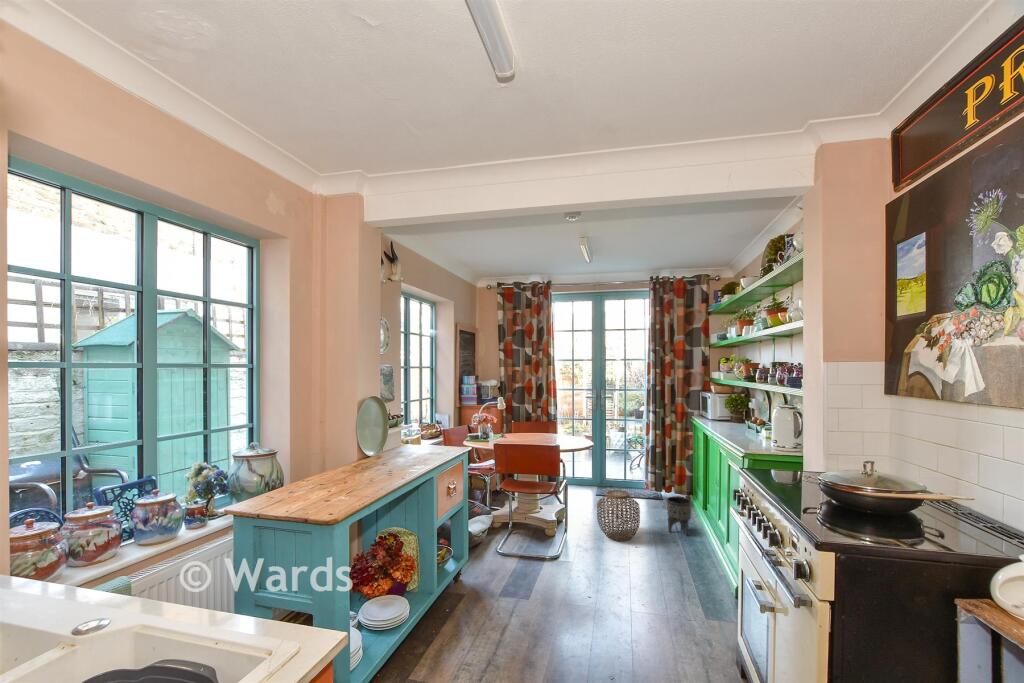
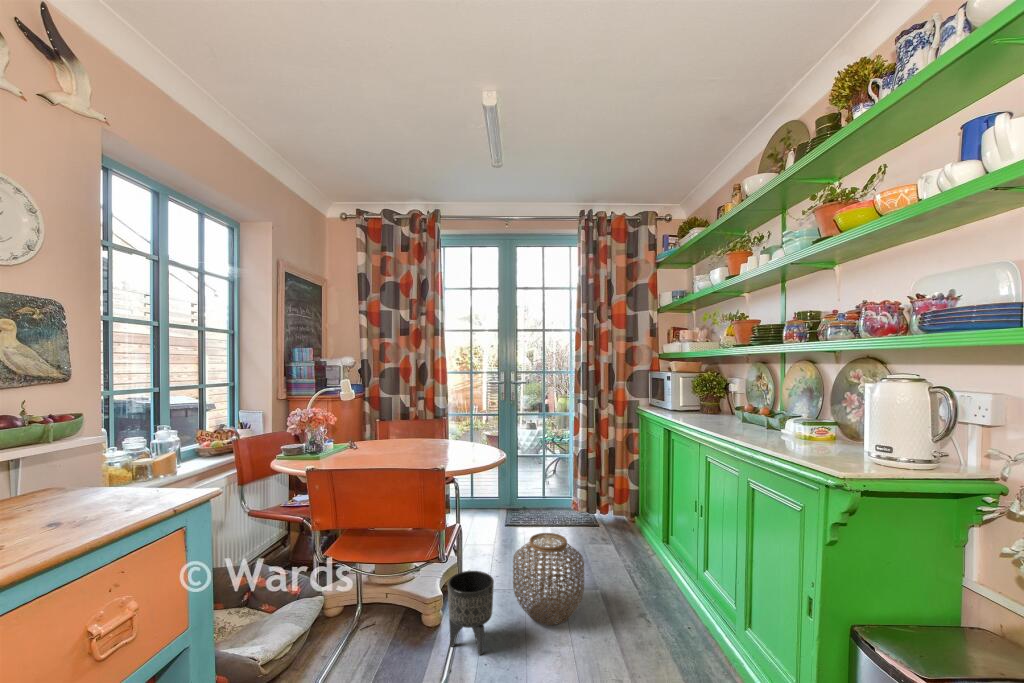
planter: present [667,497,692,536] -> present [448,571,494,655]

